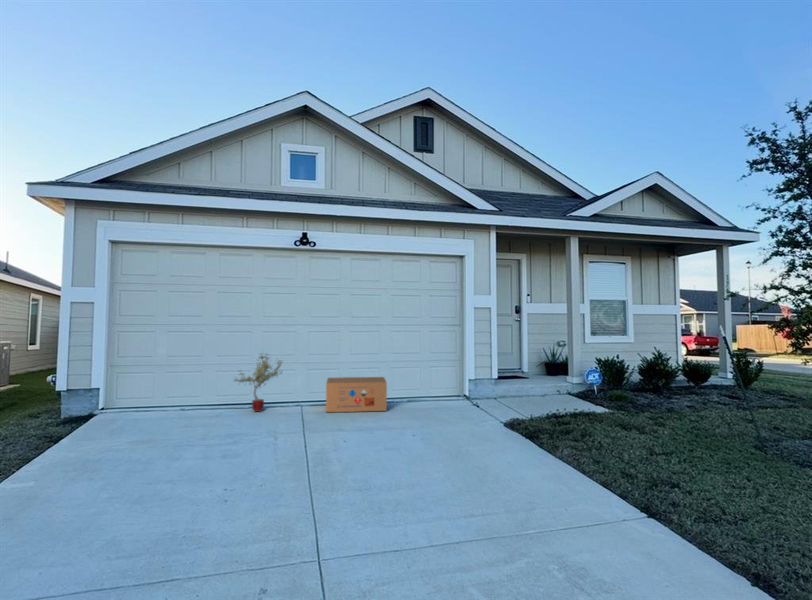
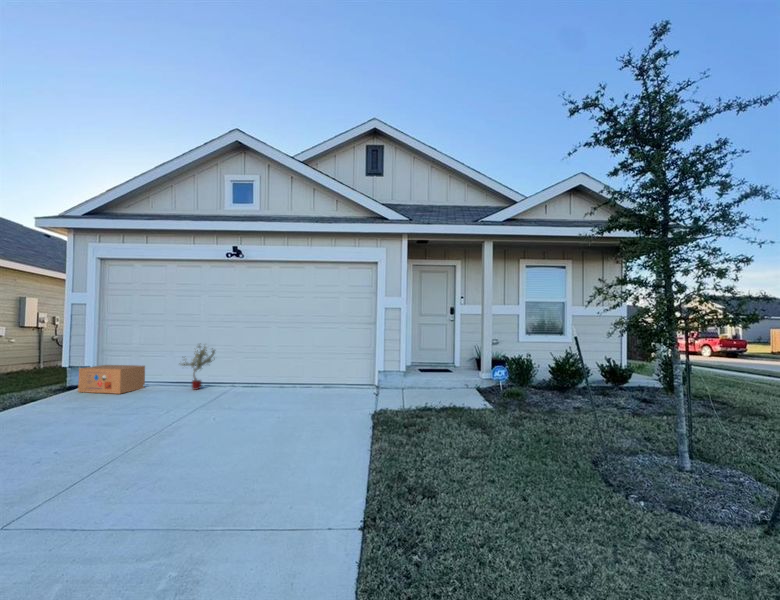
cardboard box: present [326,377,387,412] -> present [78,365,145,394]

